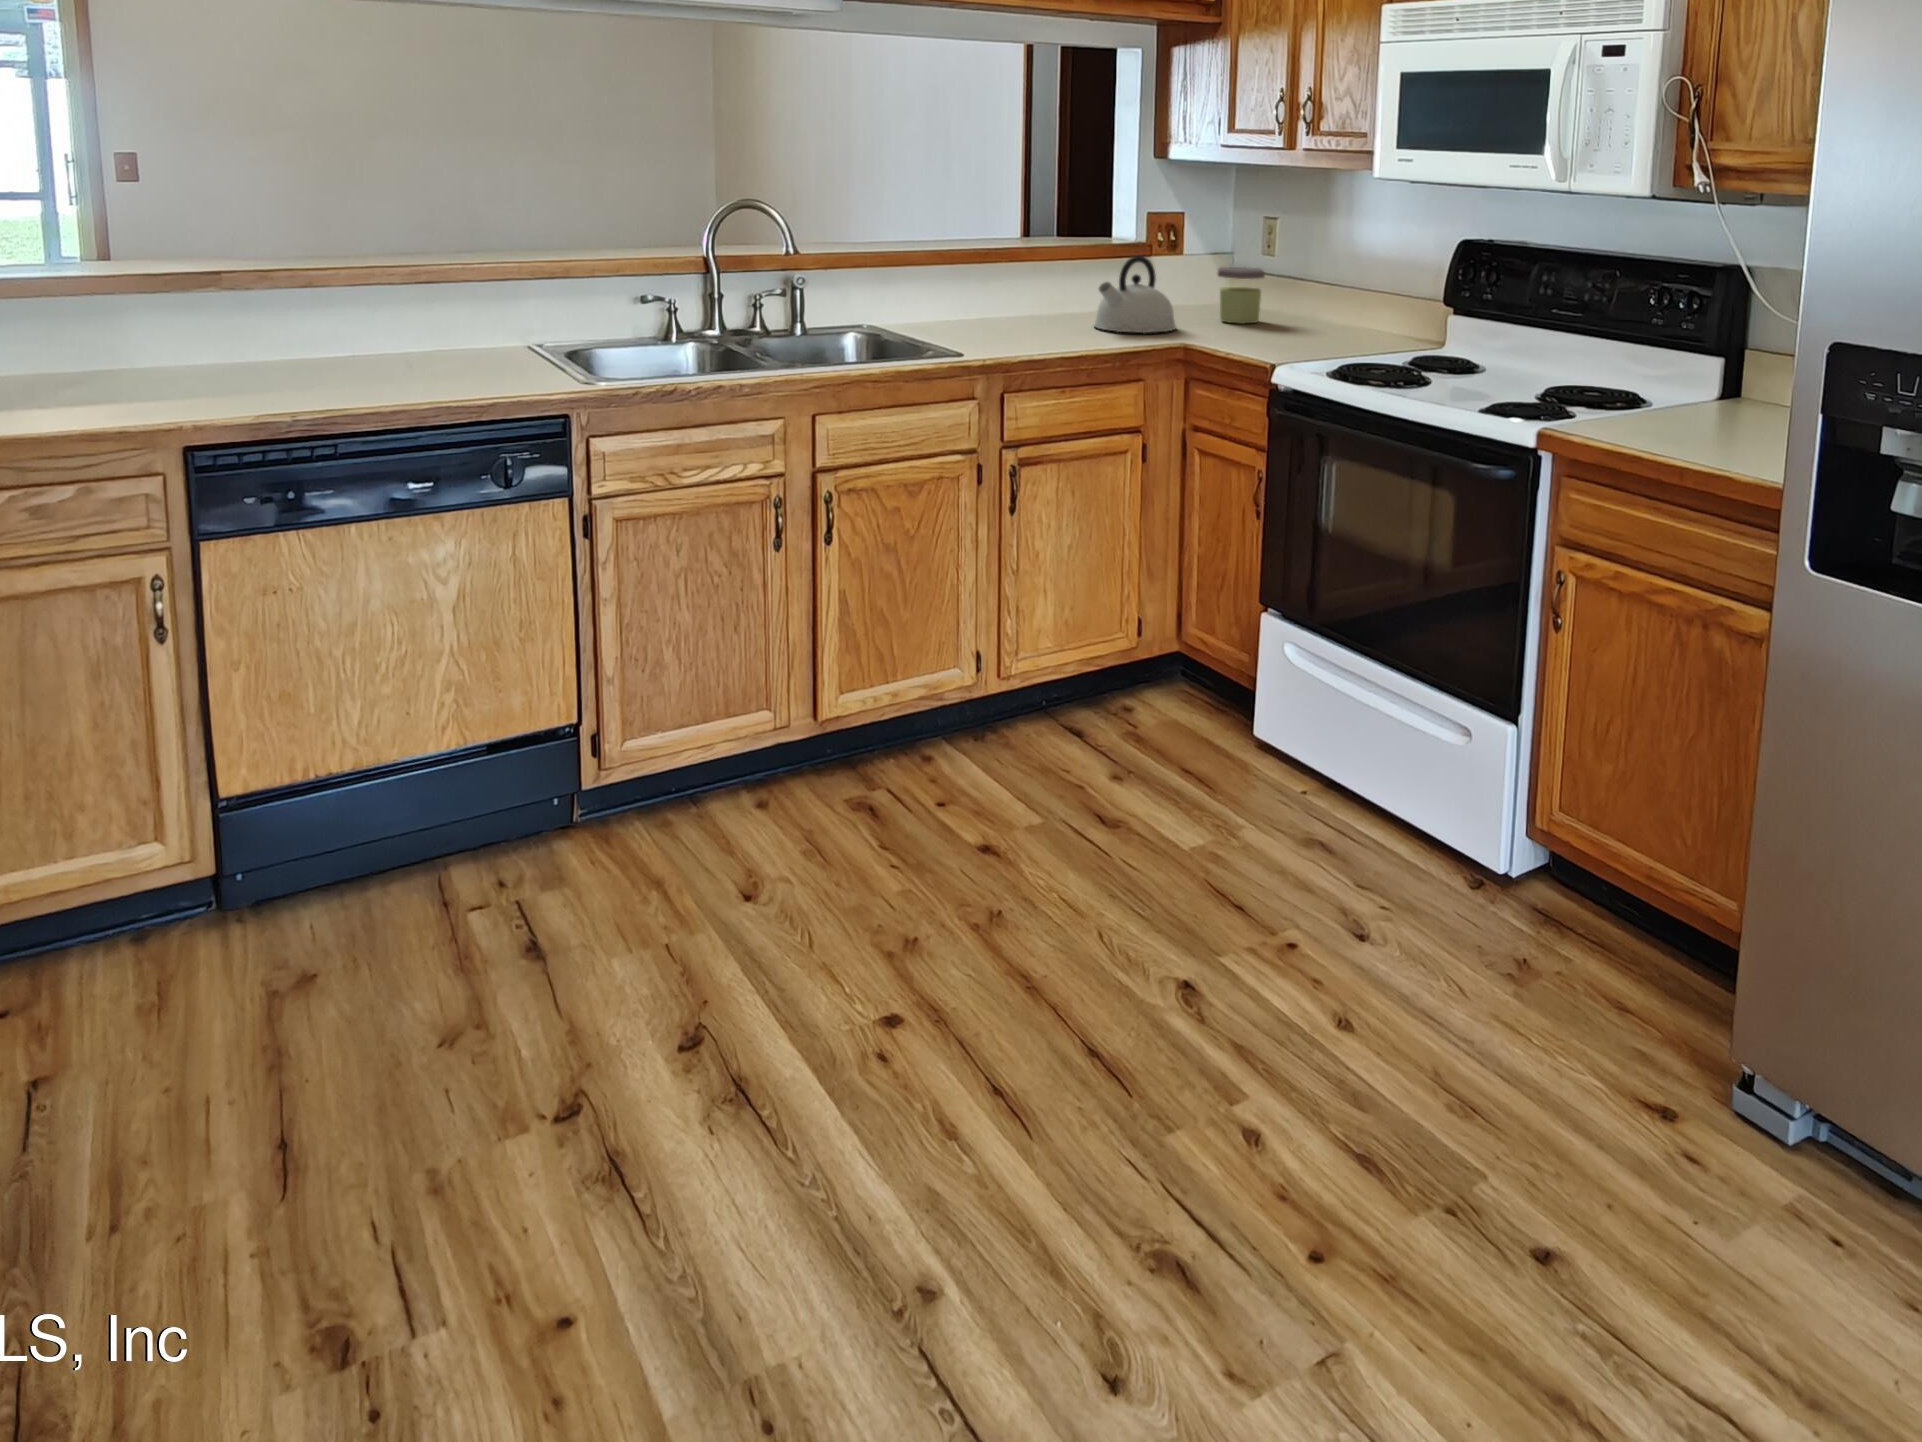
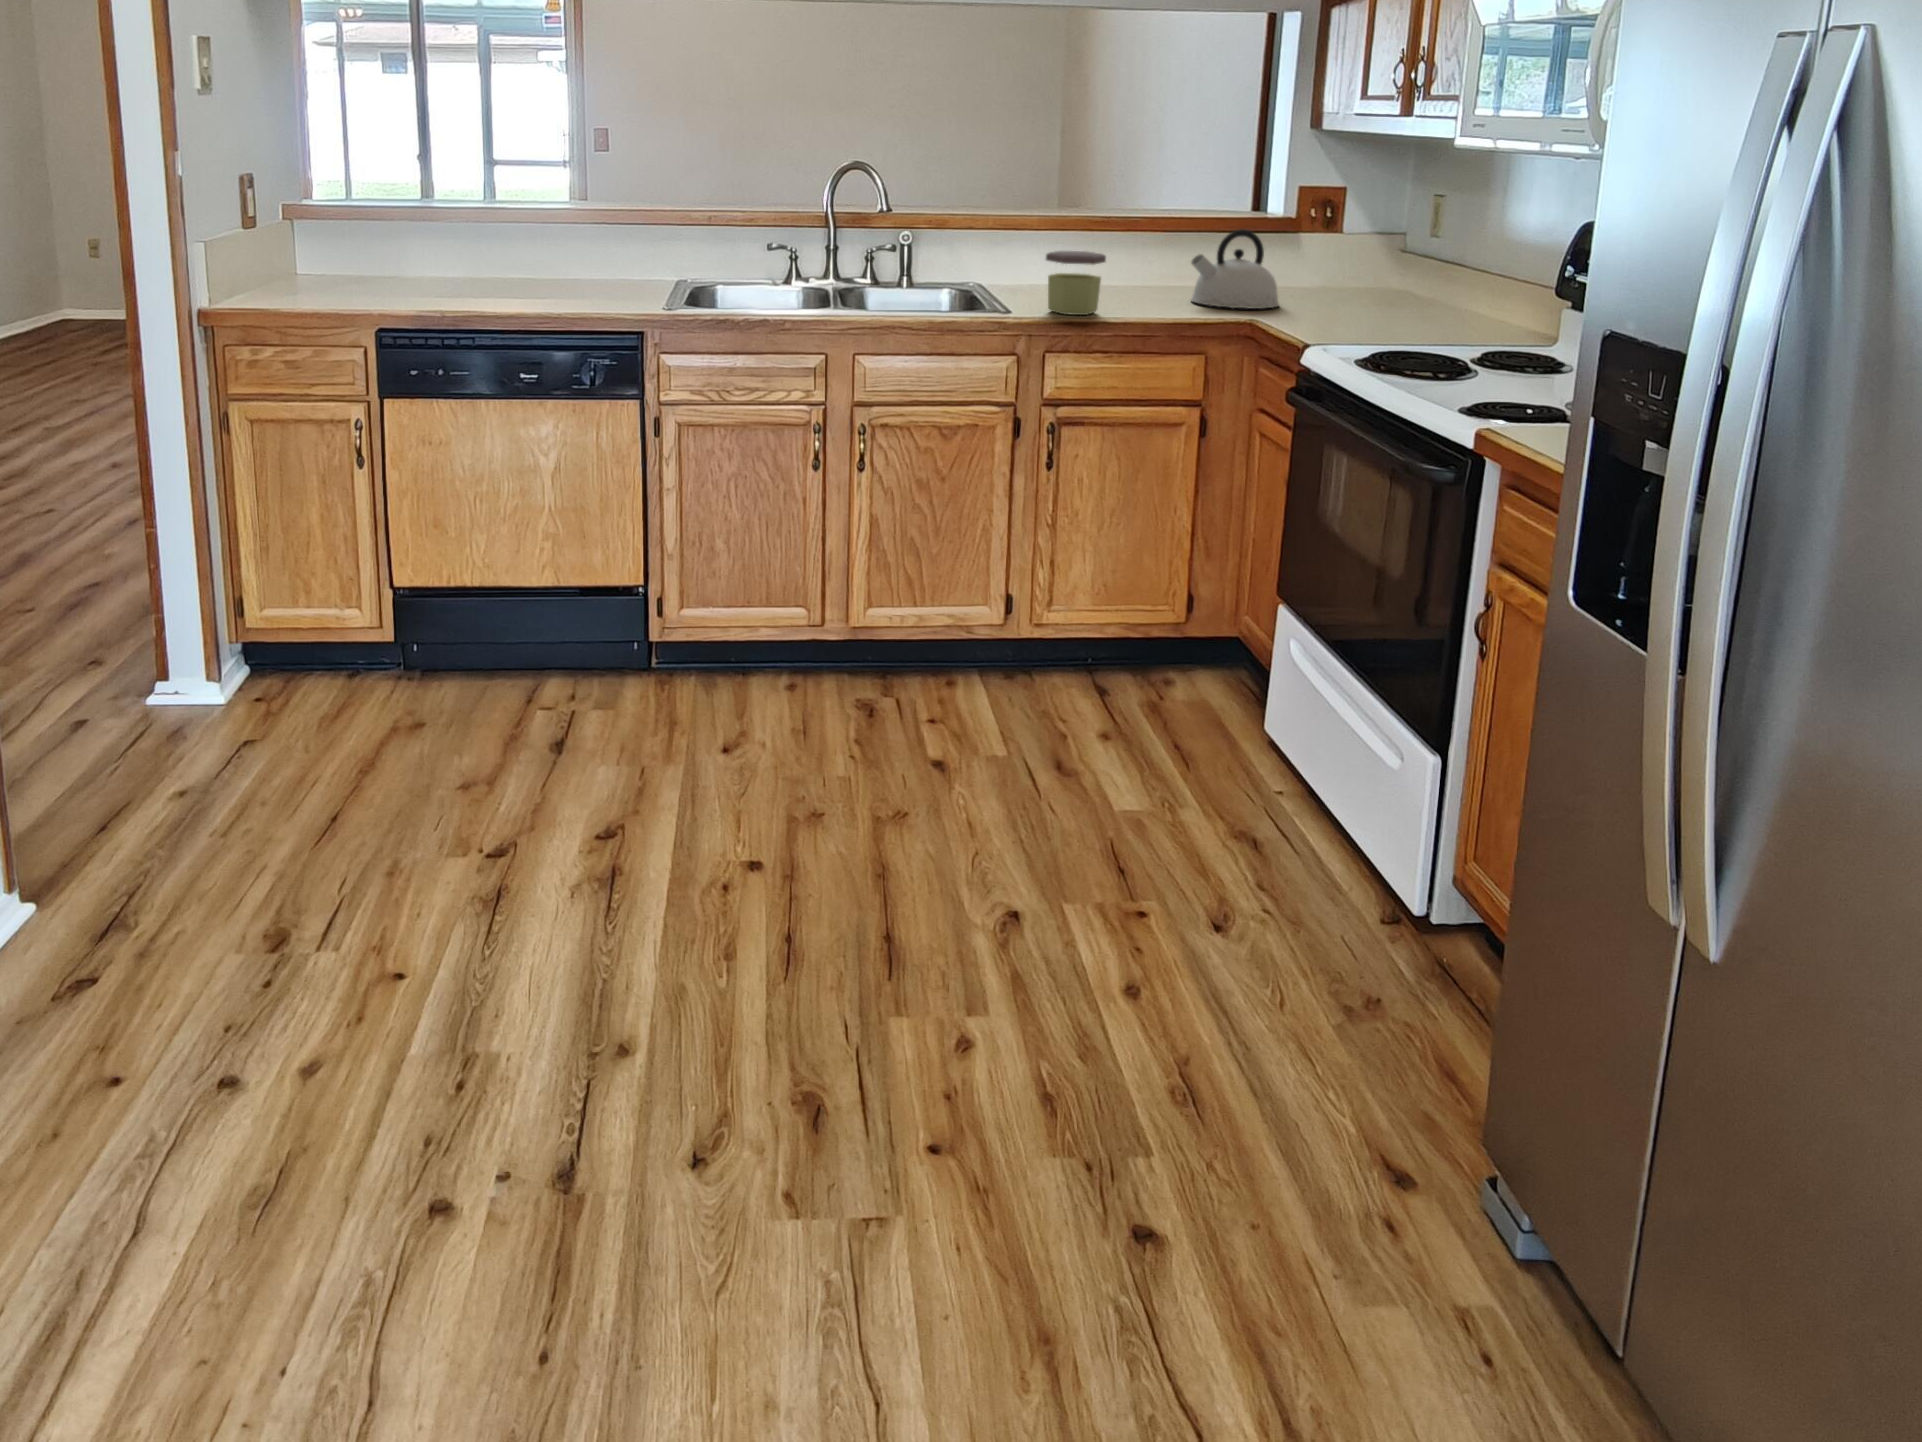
jar: present [1217,267,1265,324] -> present [1046,251,1106,315]

